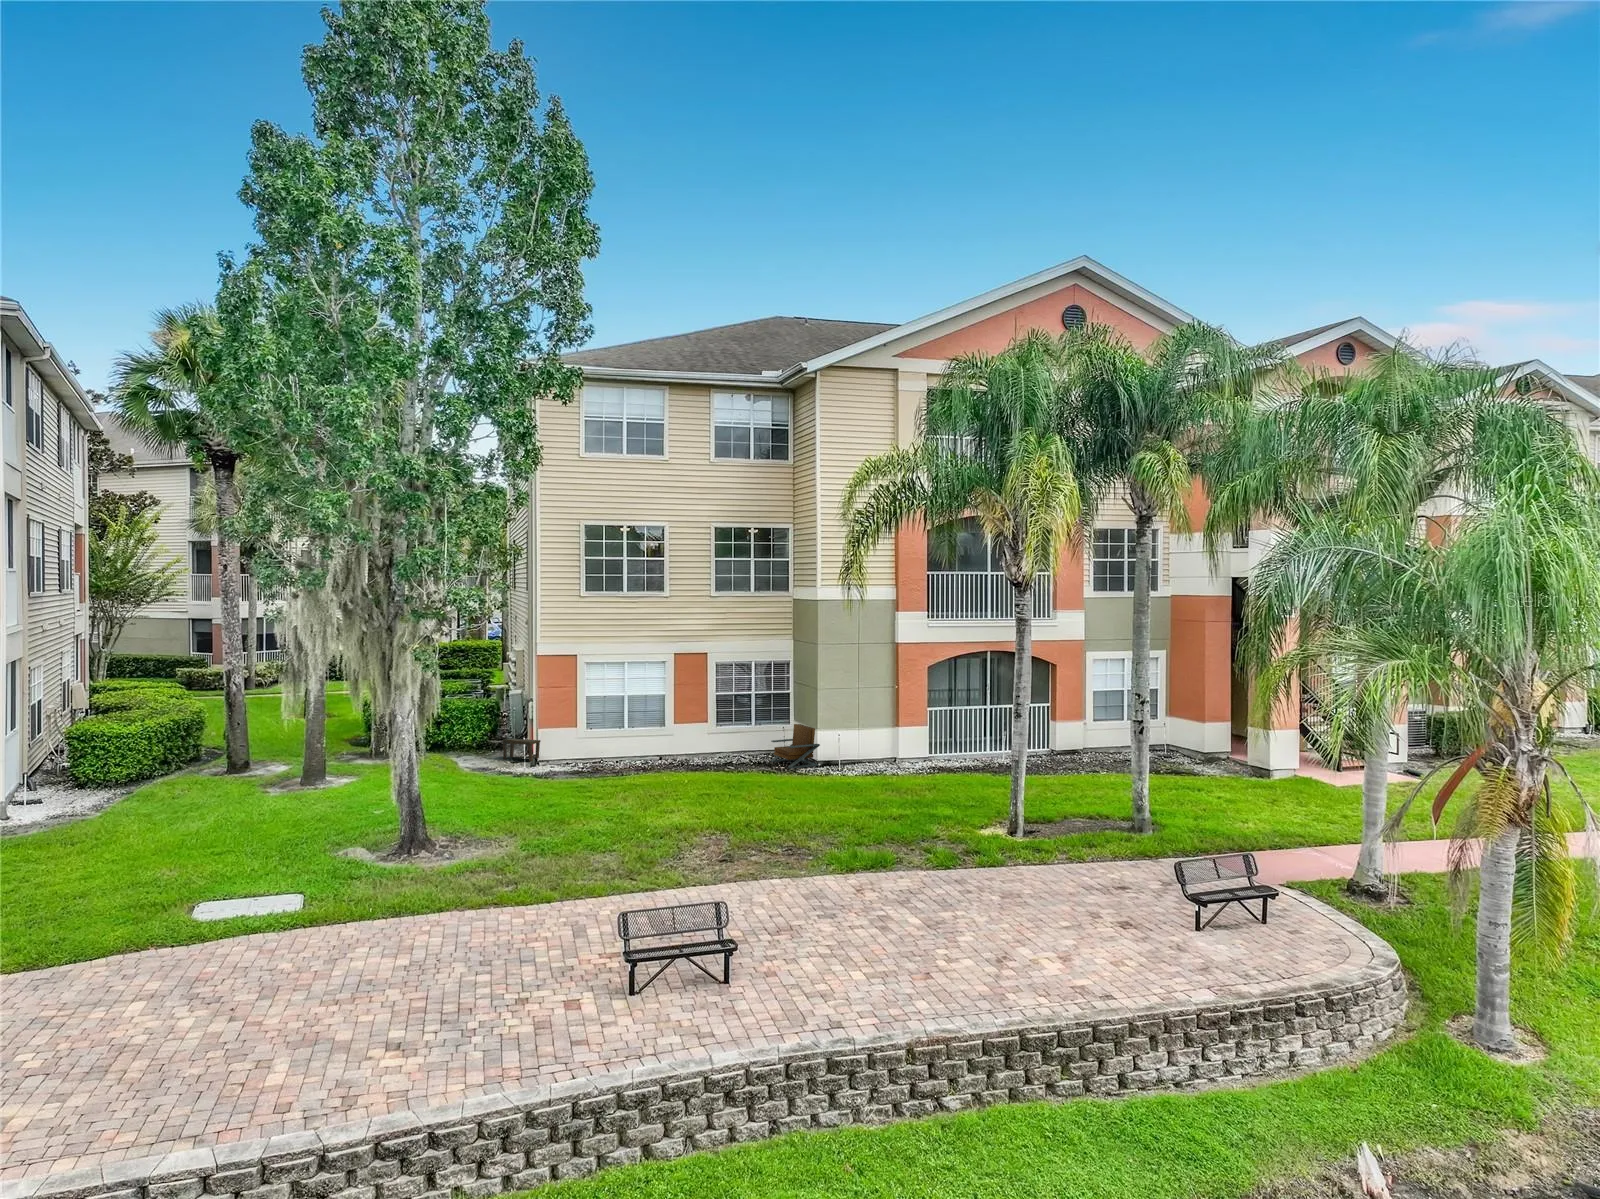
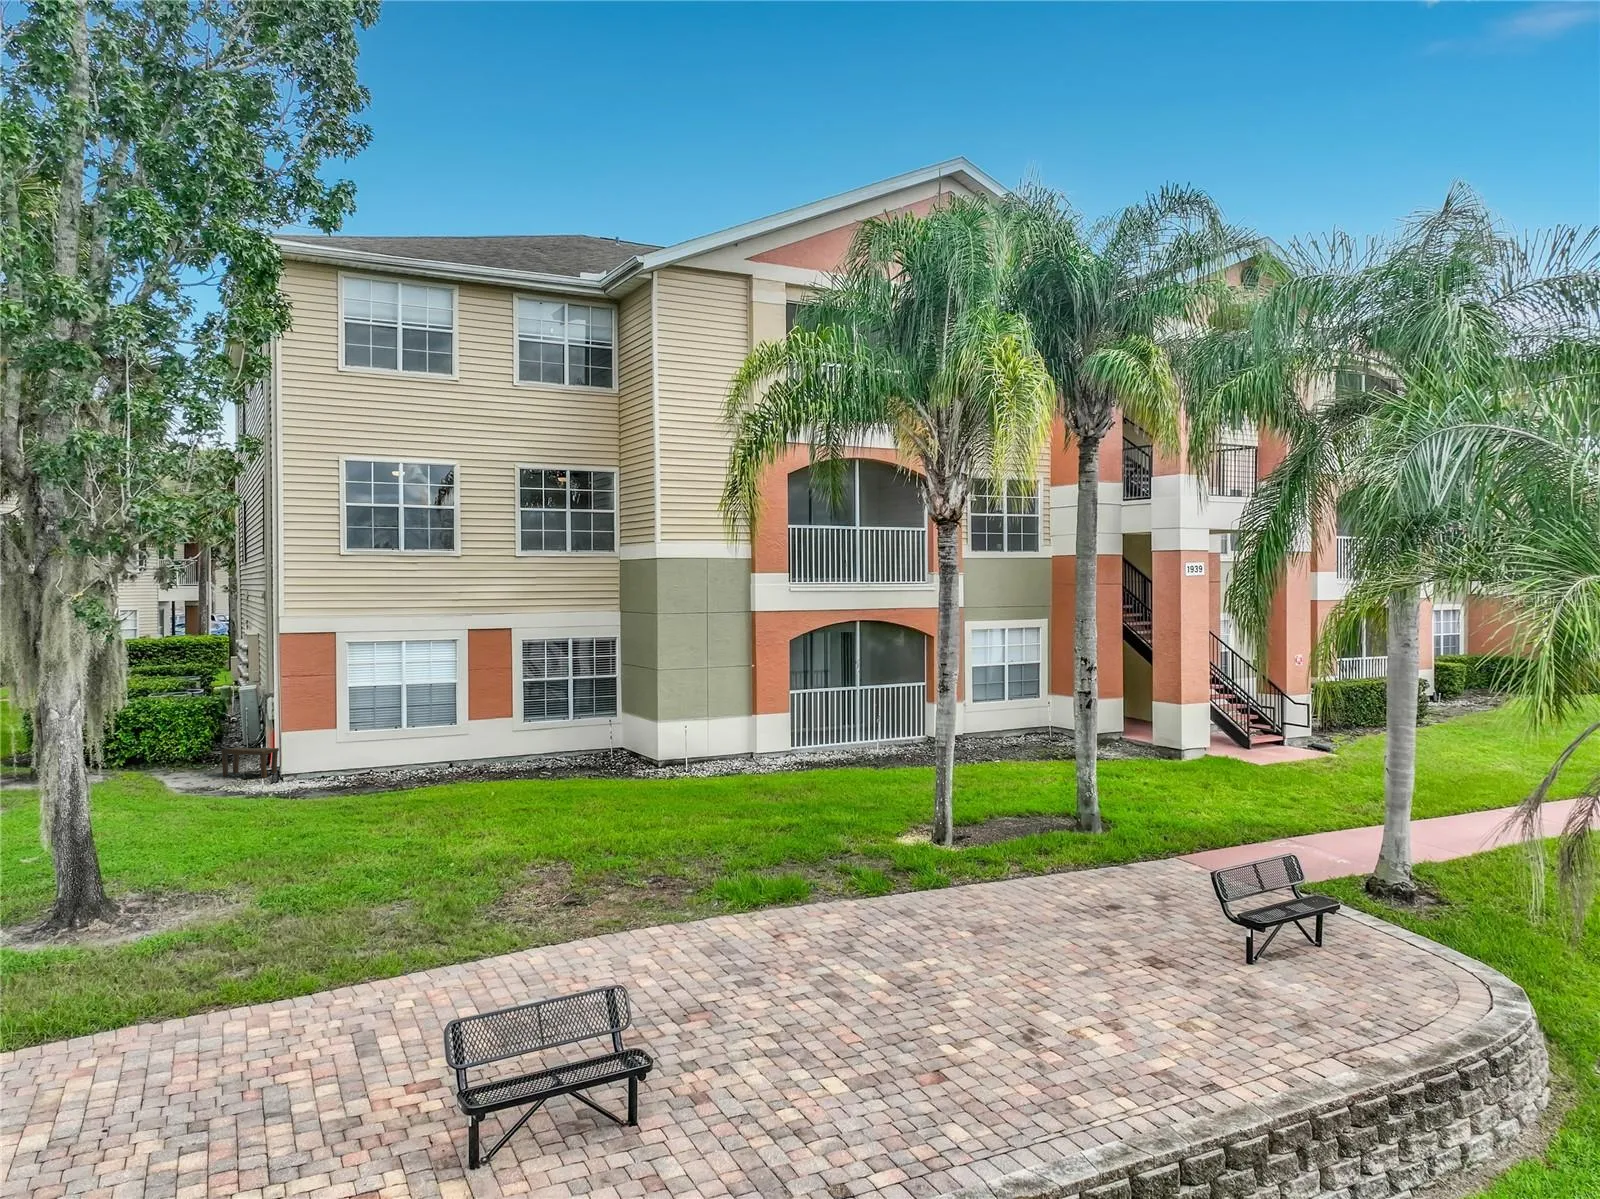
lounge chair: present [771,724,820,769] -> none [600,715,664,771]

